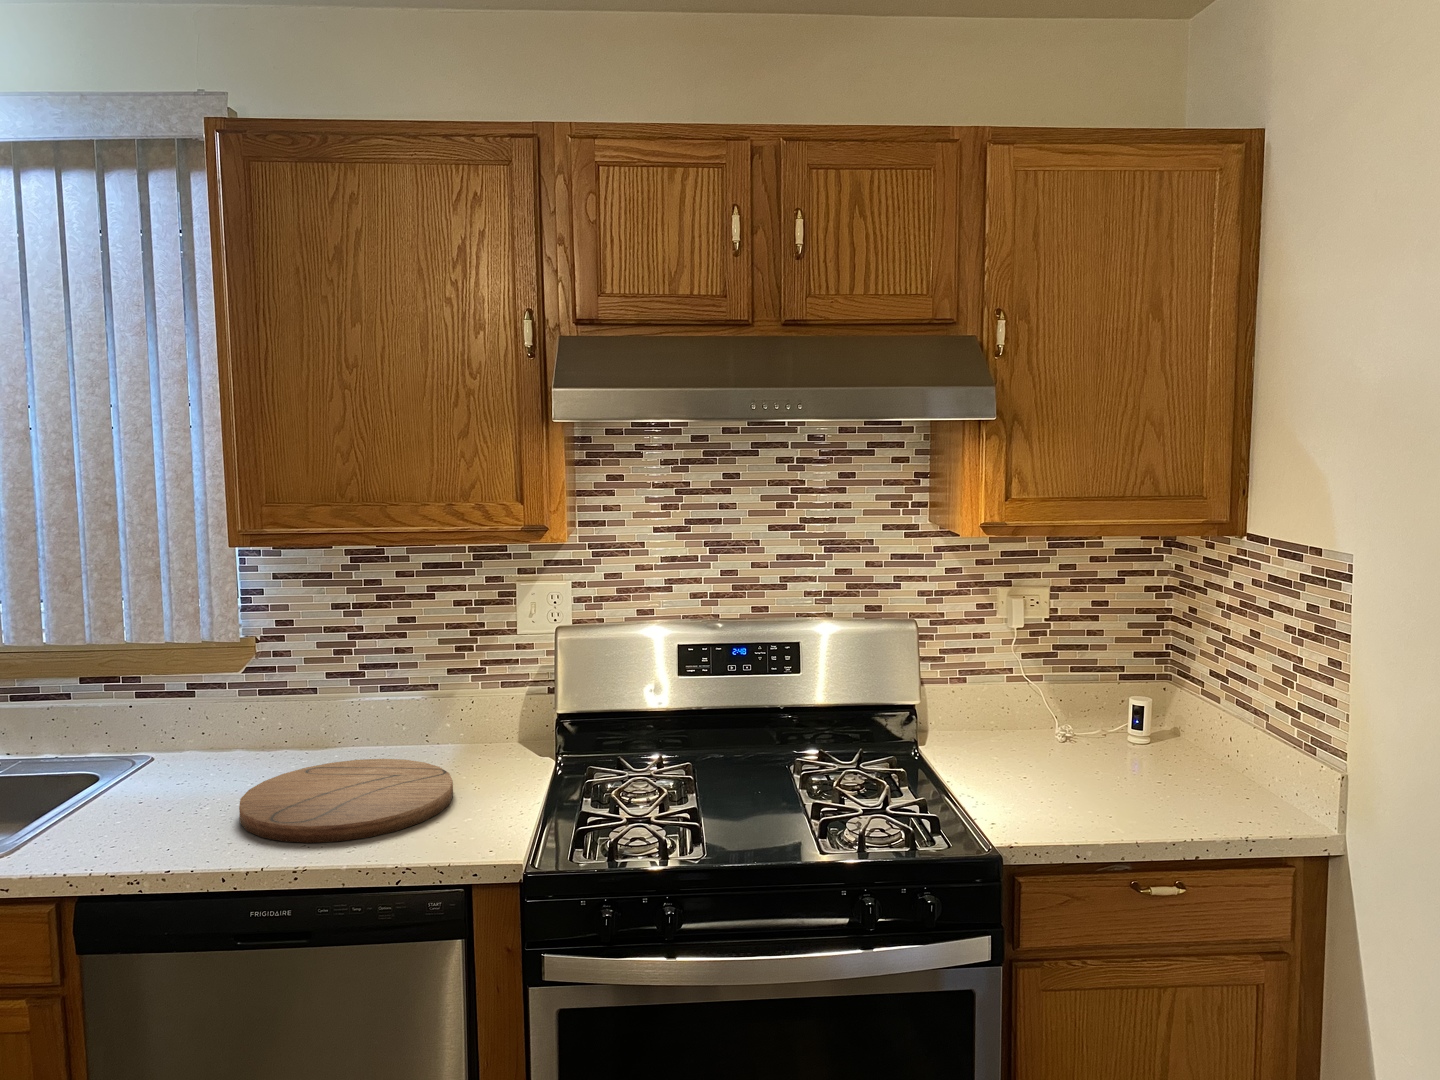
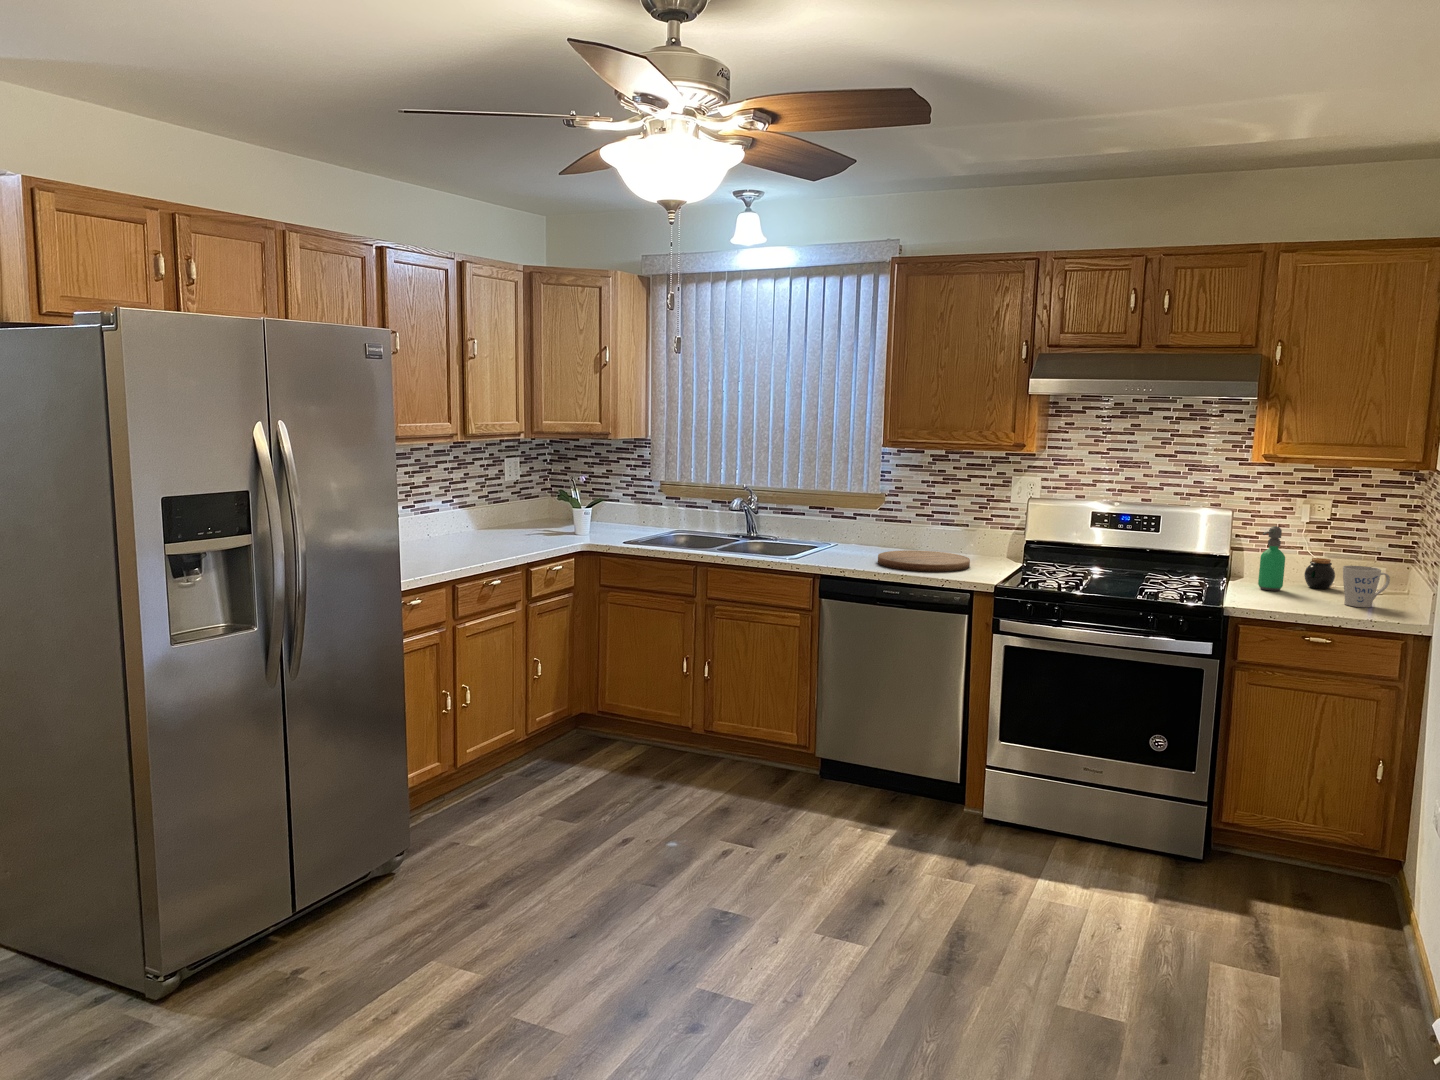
soap dispenser: none [983,649,1025,768] -> present [1258,526,1285,591]
jar: none [1033,689,1080,744] -> present [1304,558,1335,589]
mug: none [1142,714,1211,795] -> present [1343,566,1390,607]

